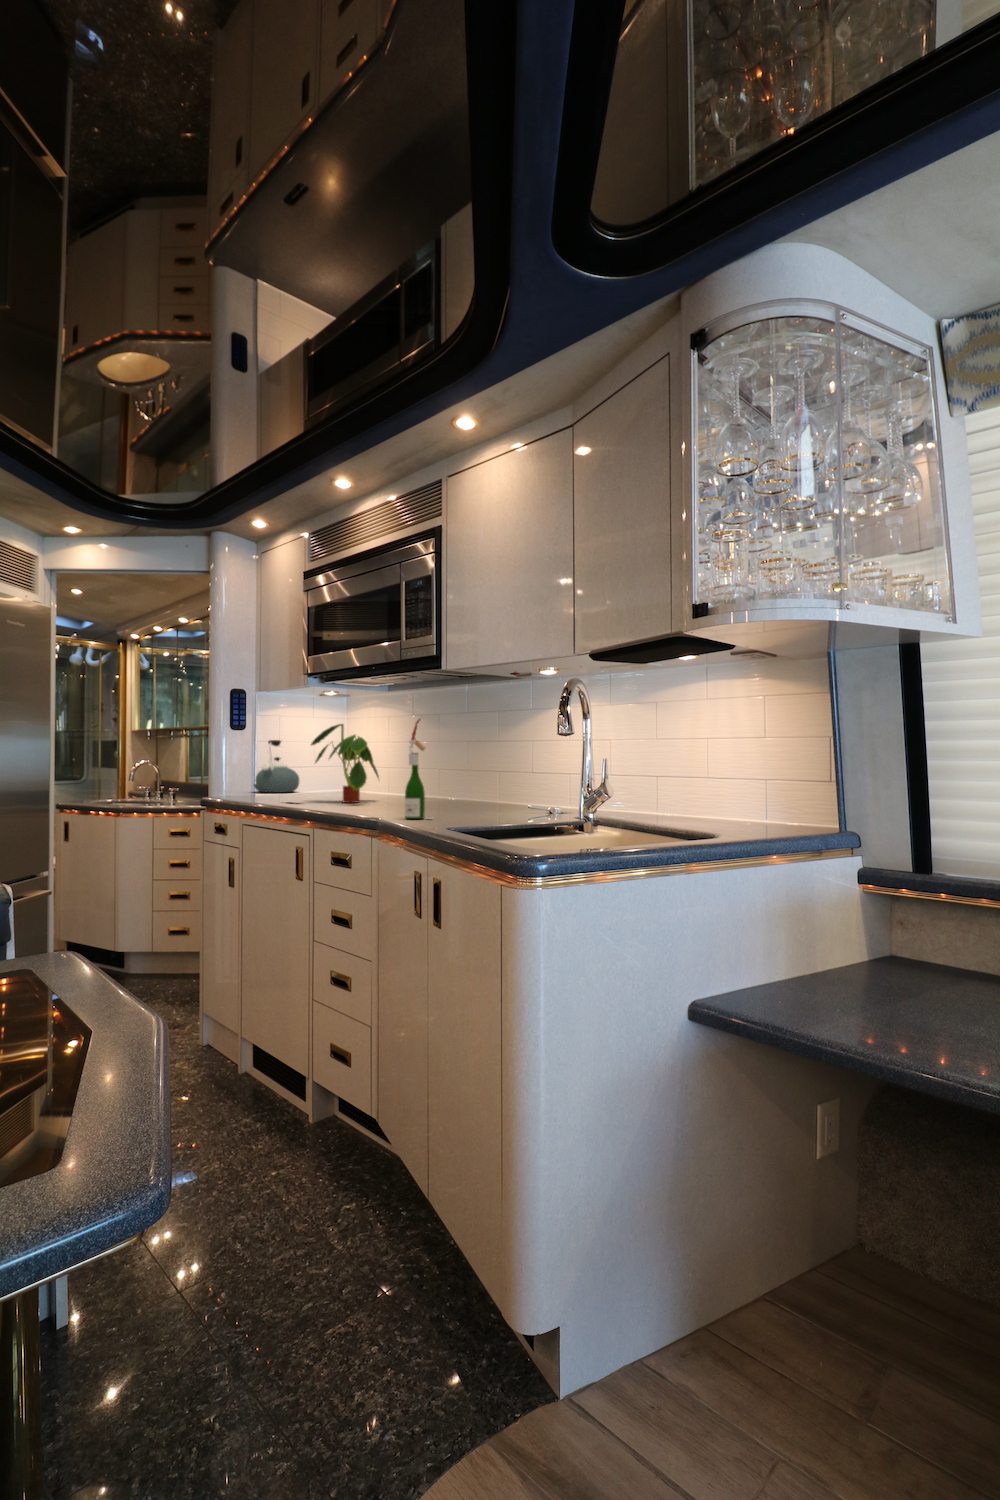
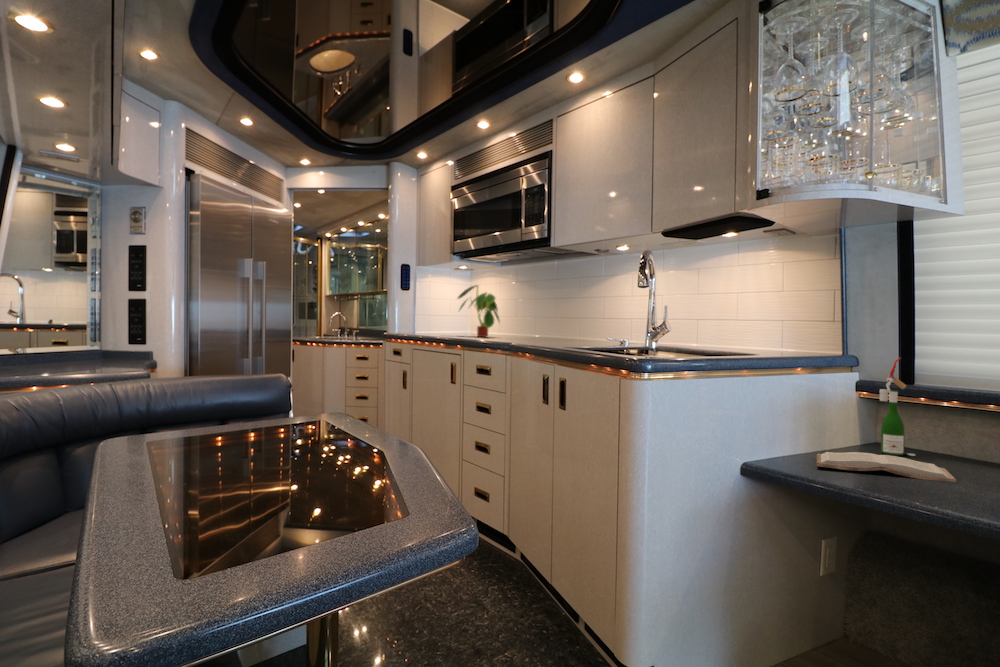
wine bottle: present [405,719,433,819] -> present [880,358,915,456]
kettle: present [254,740,299,792] -> none [413,298,442,332]
book: none [785,981,965,1028] -> present [817,452,956,482]

